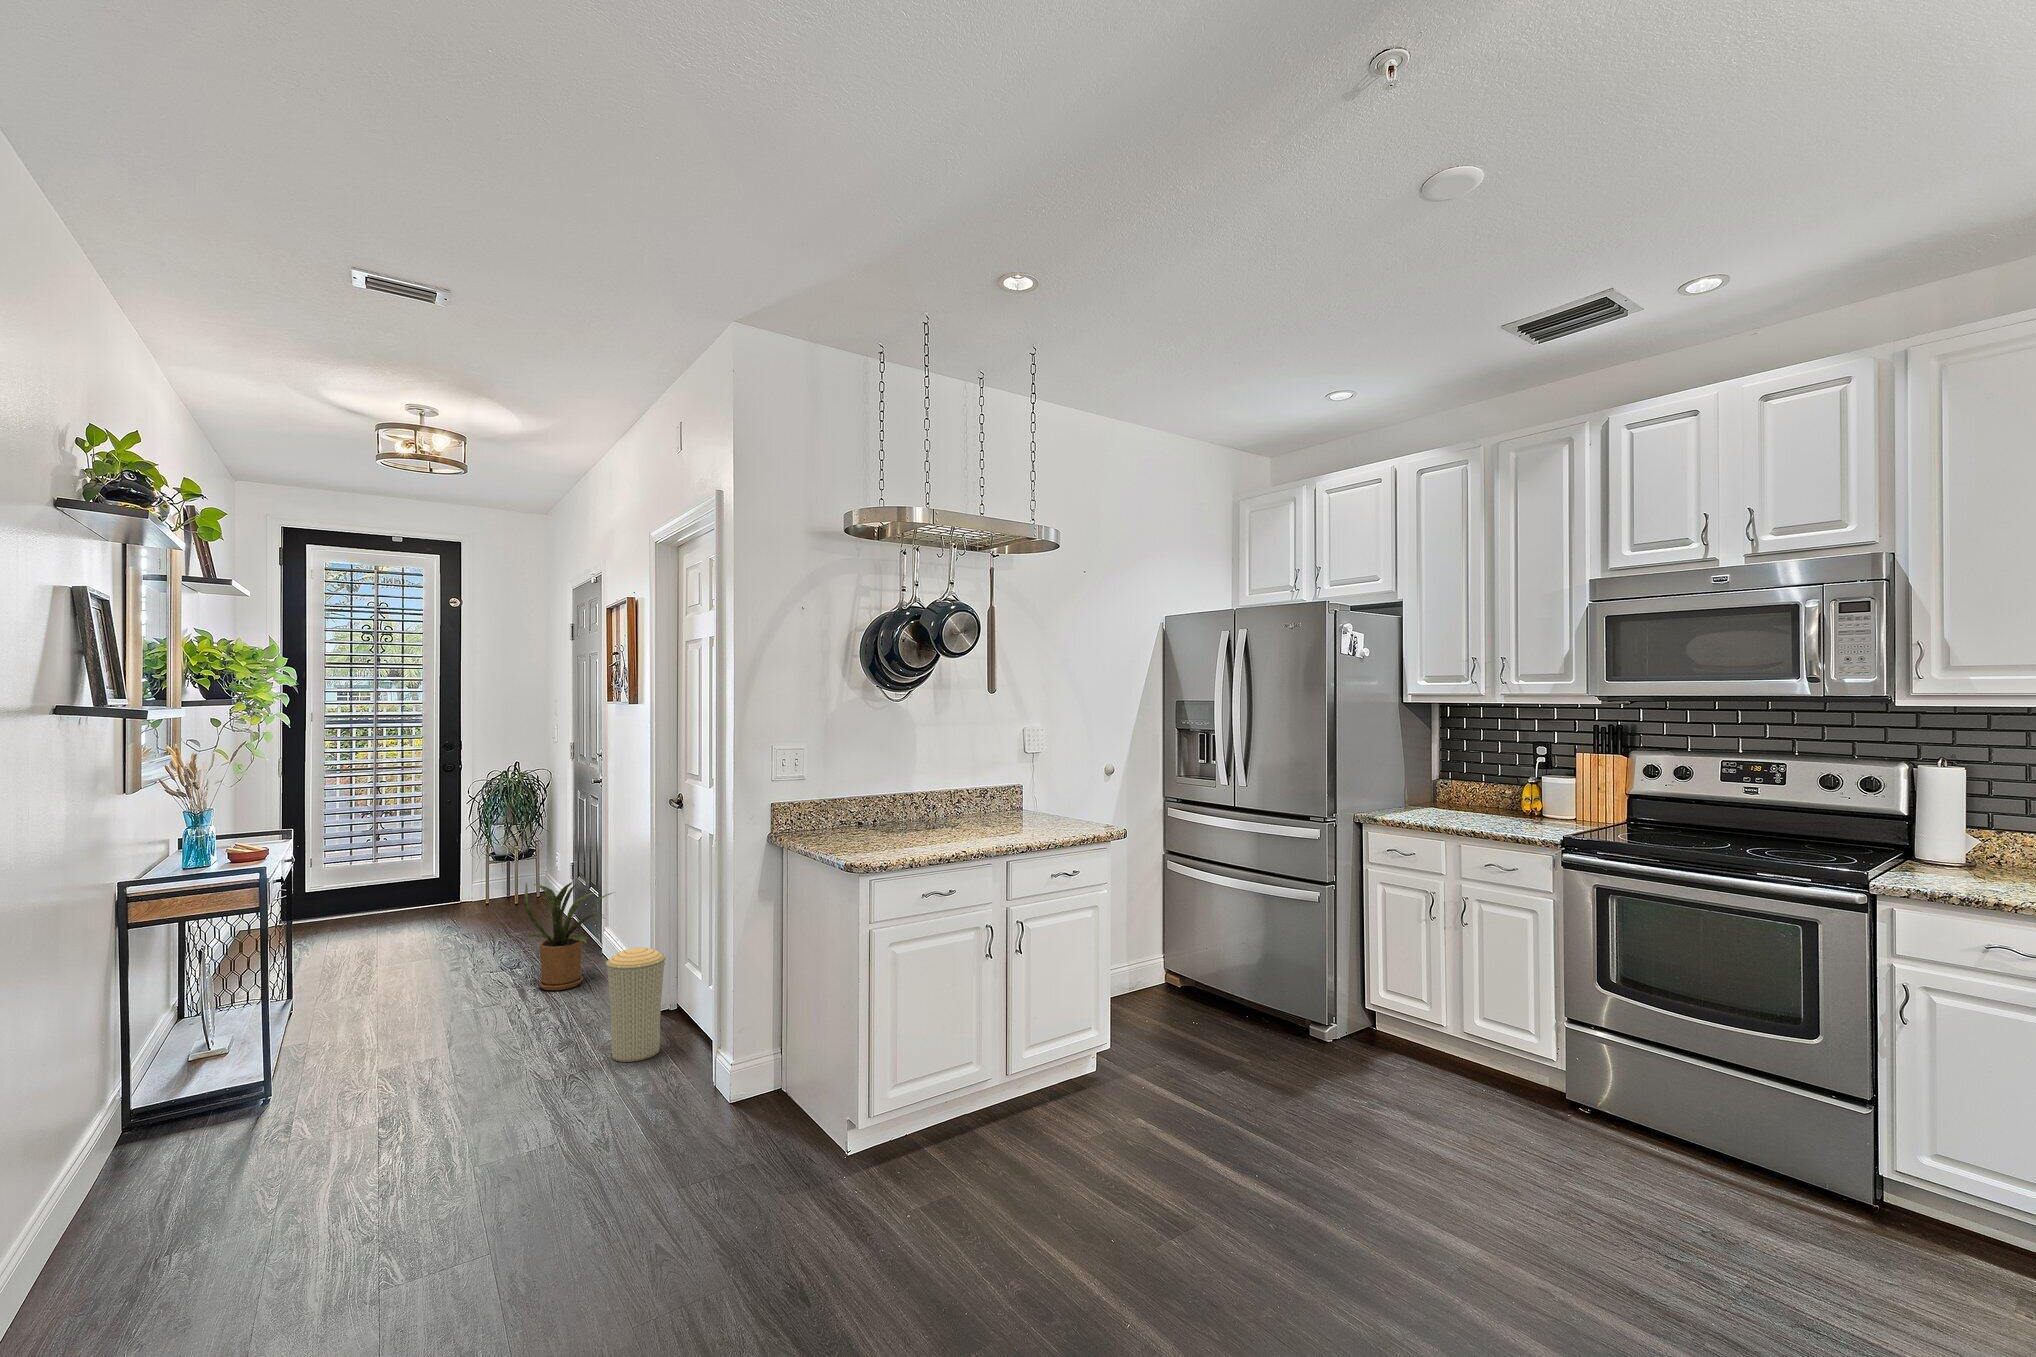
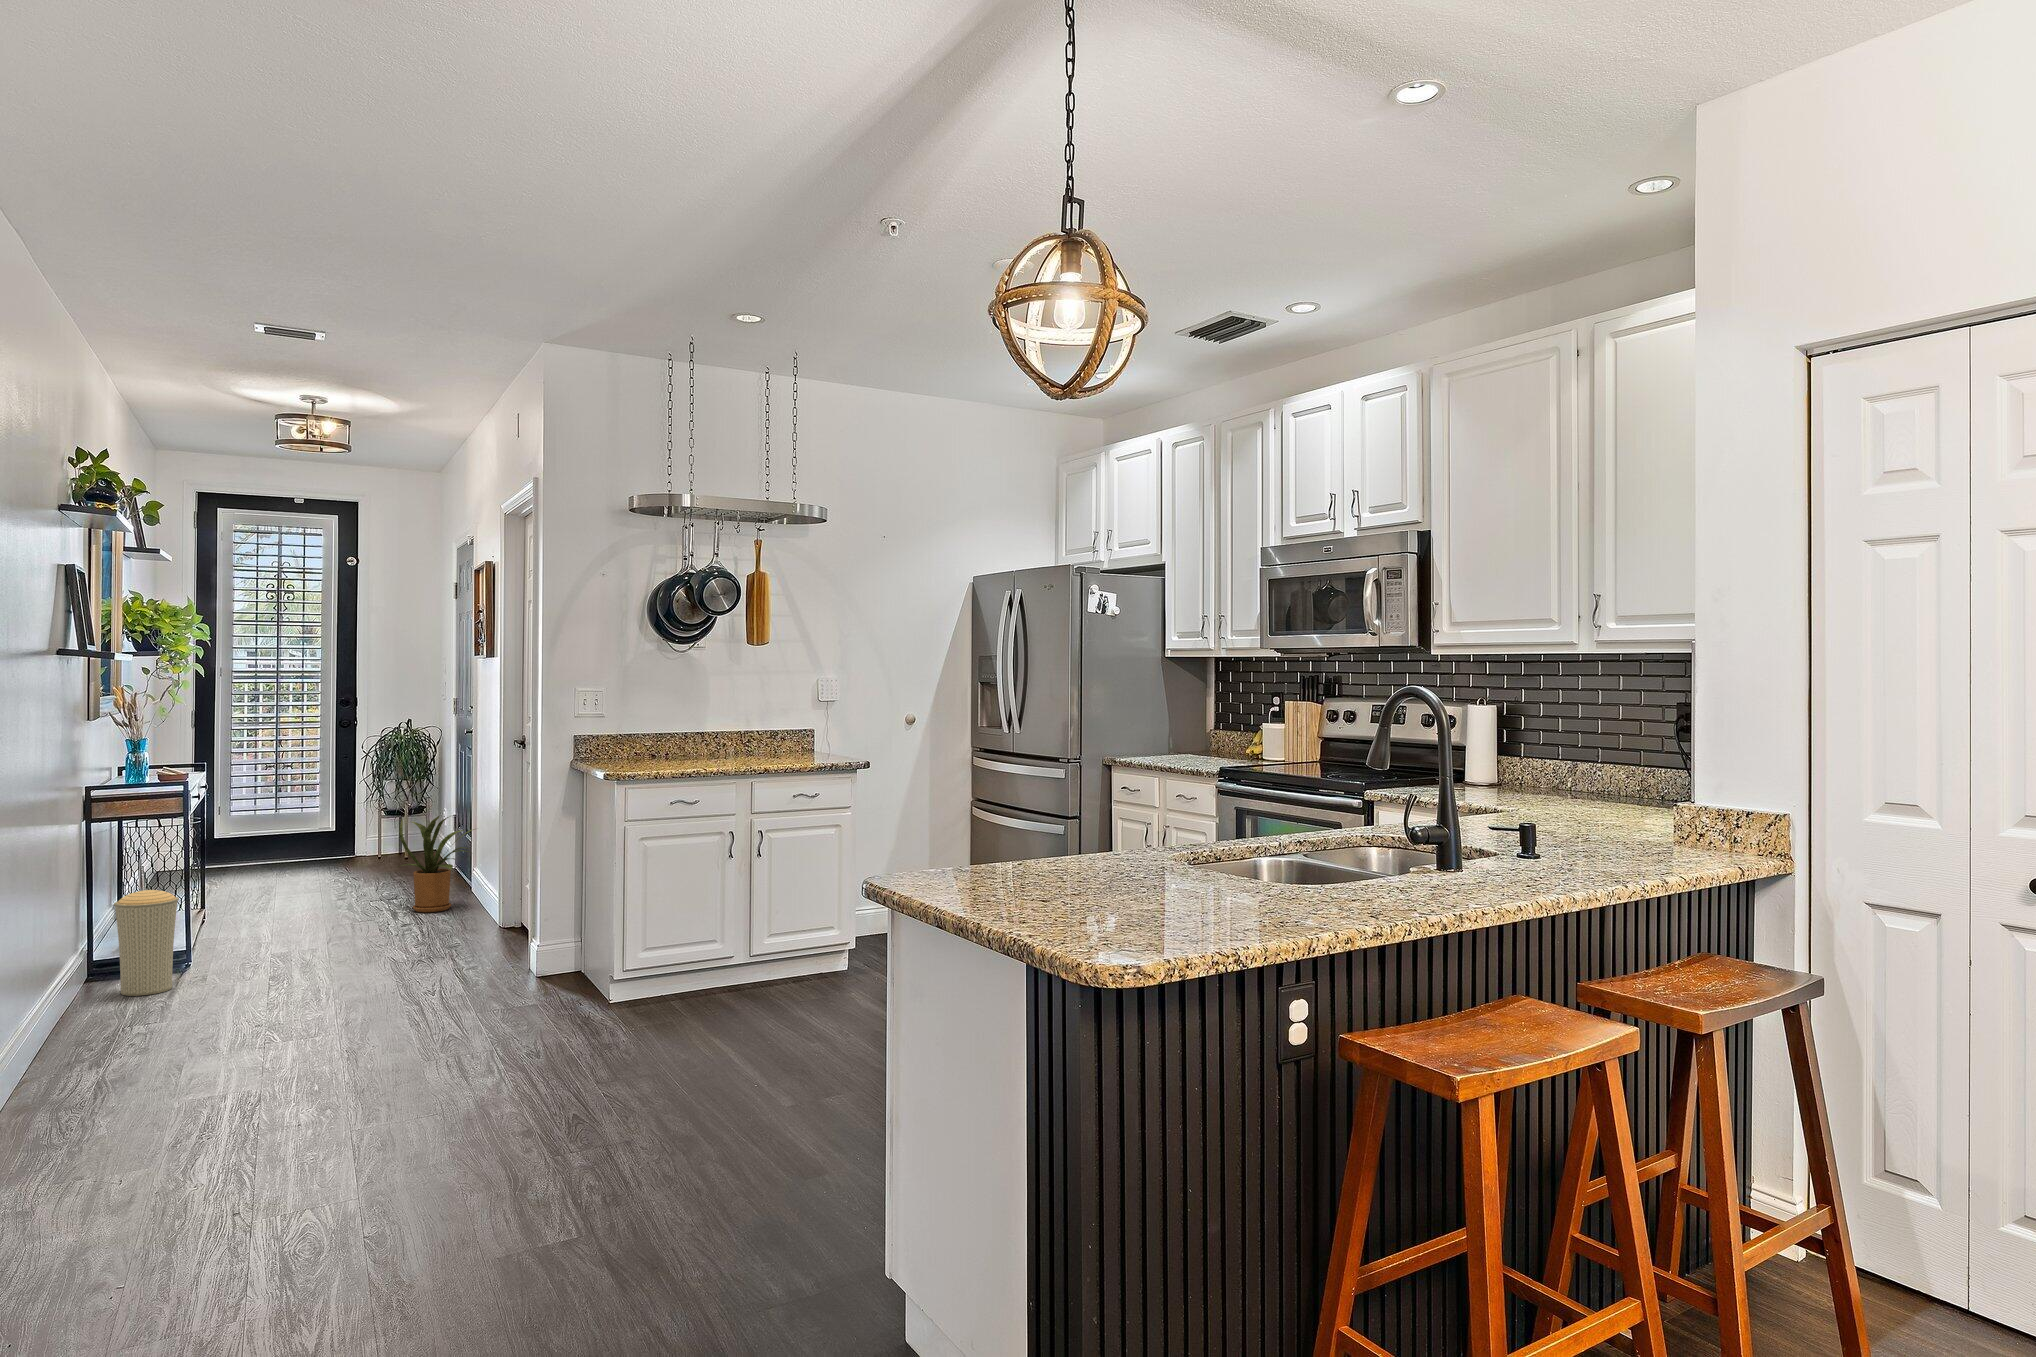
trash can: present [606,947,666,1062] -> present [114,890,179,996]

